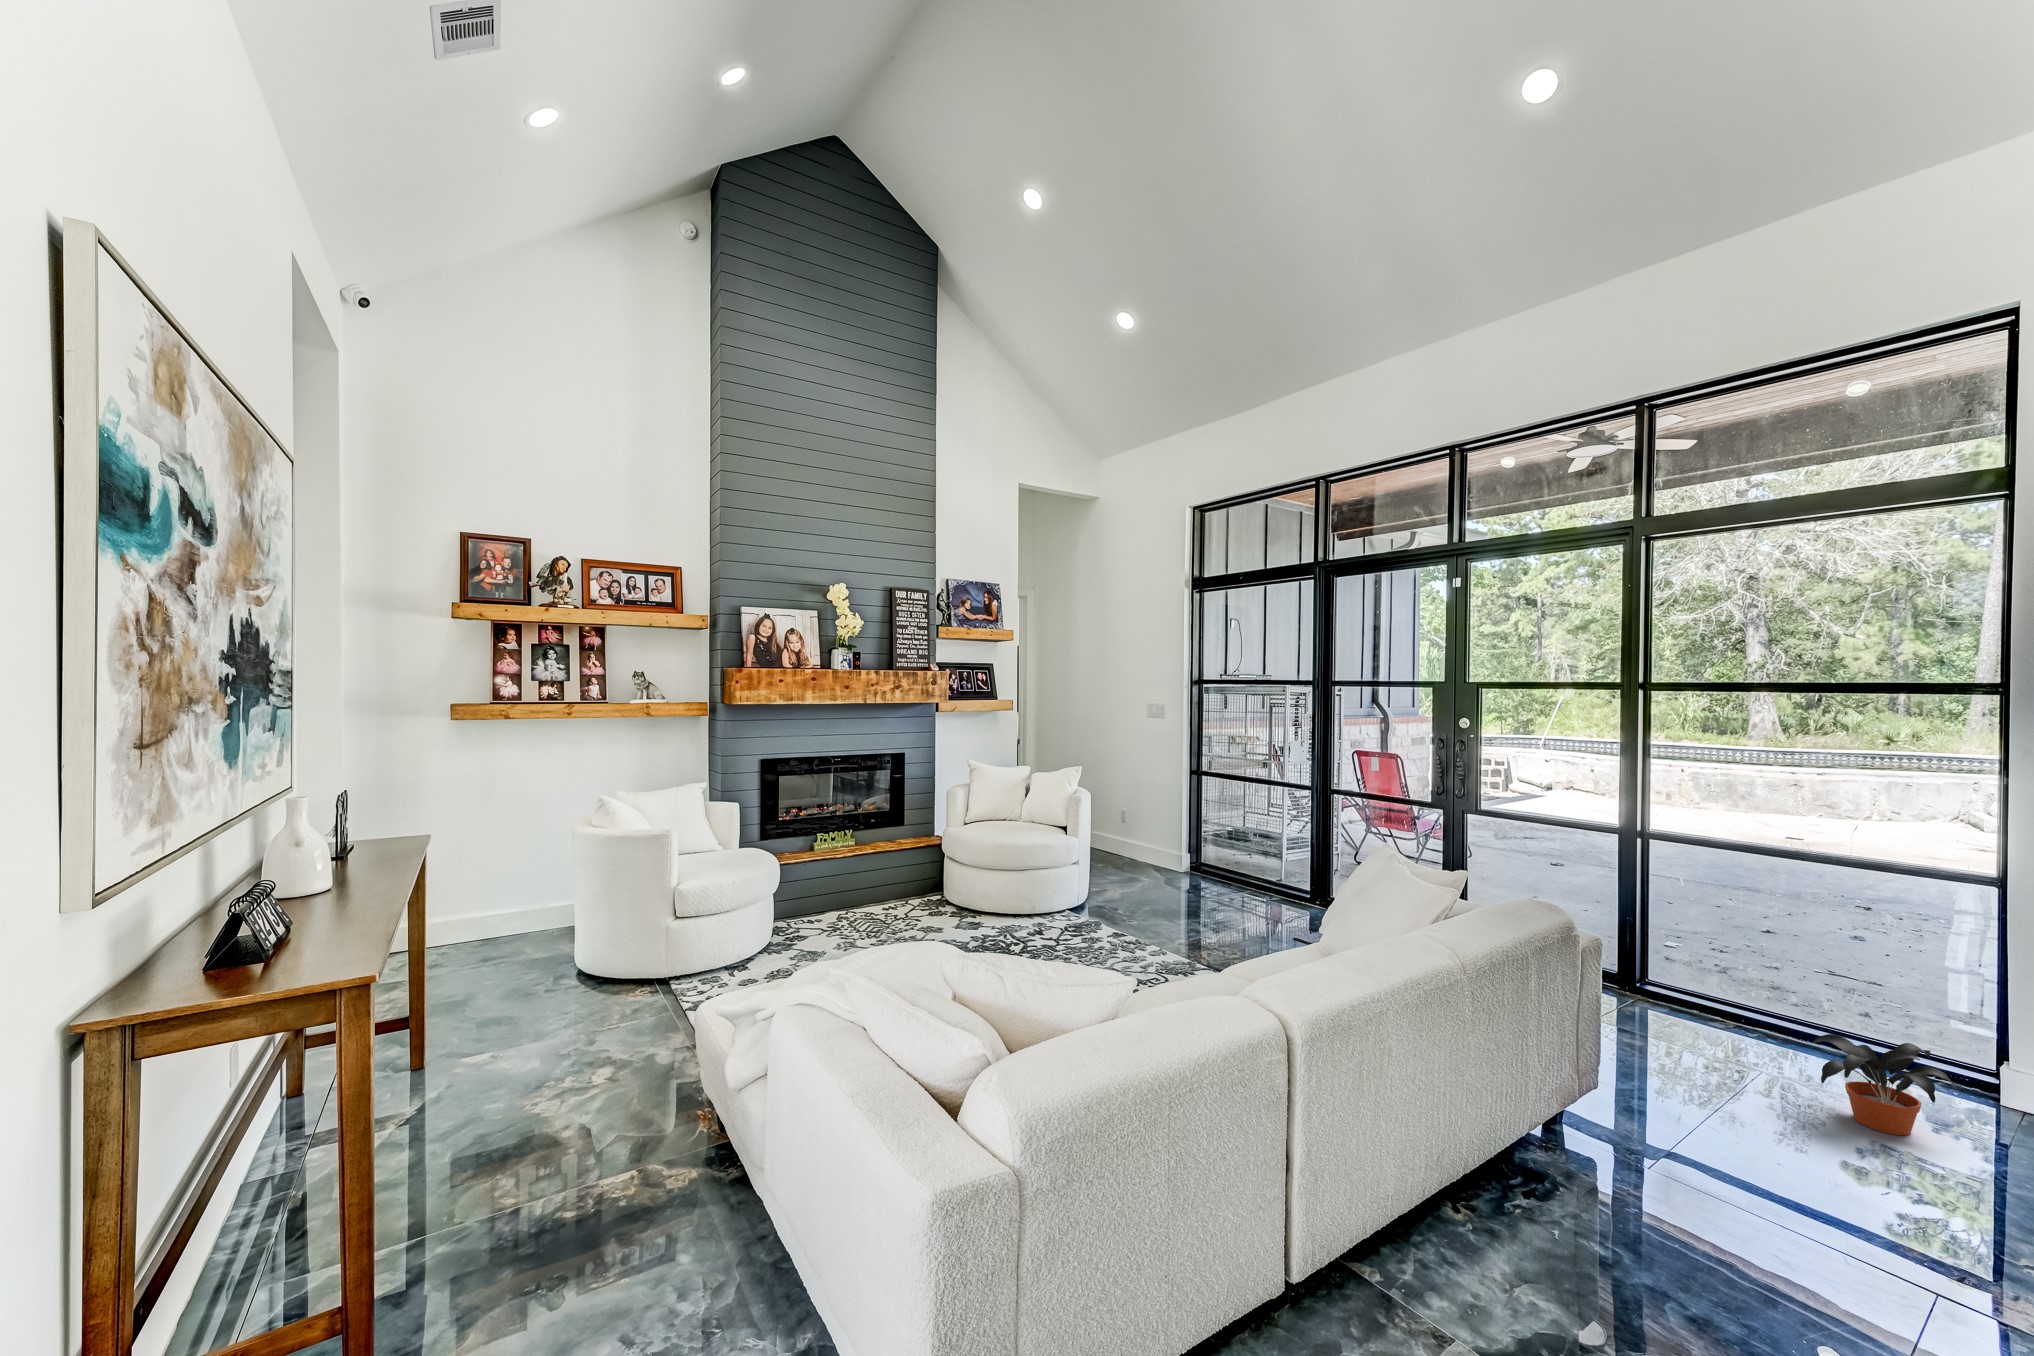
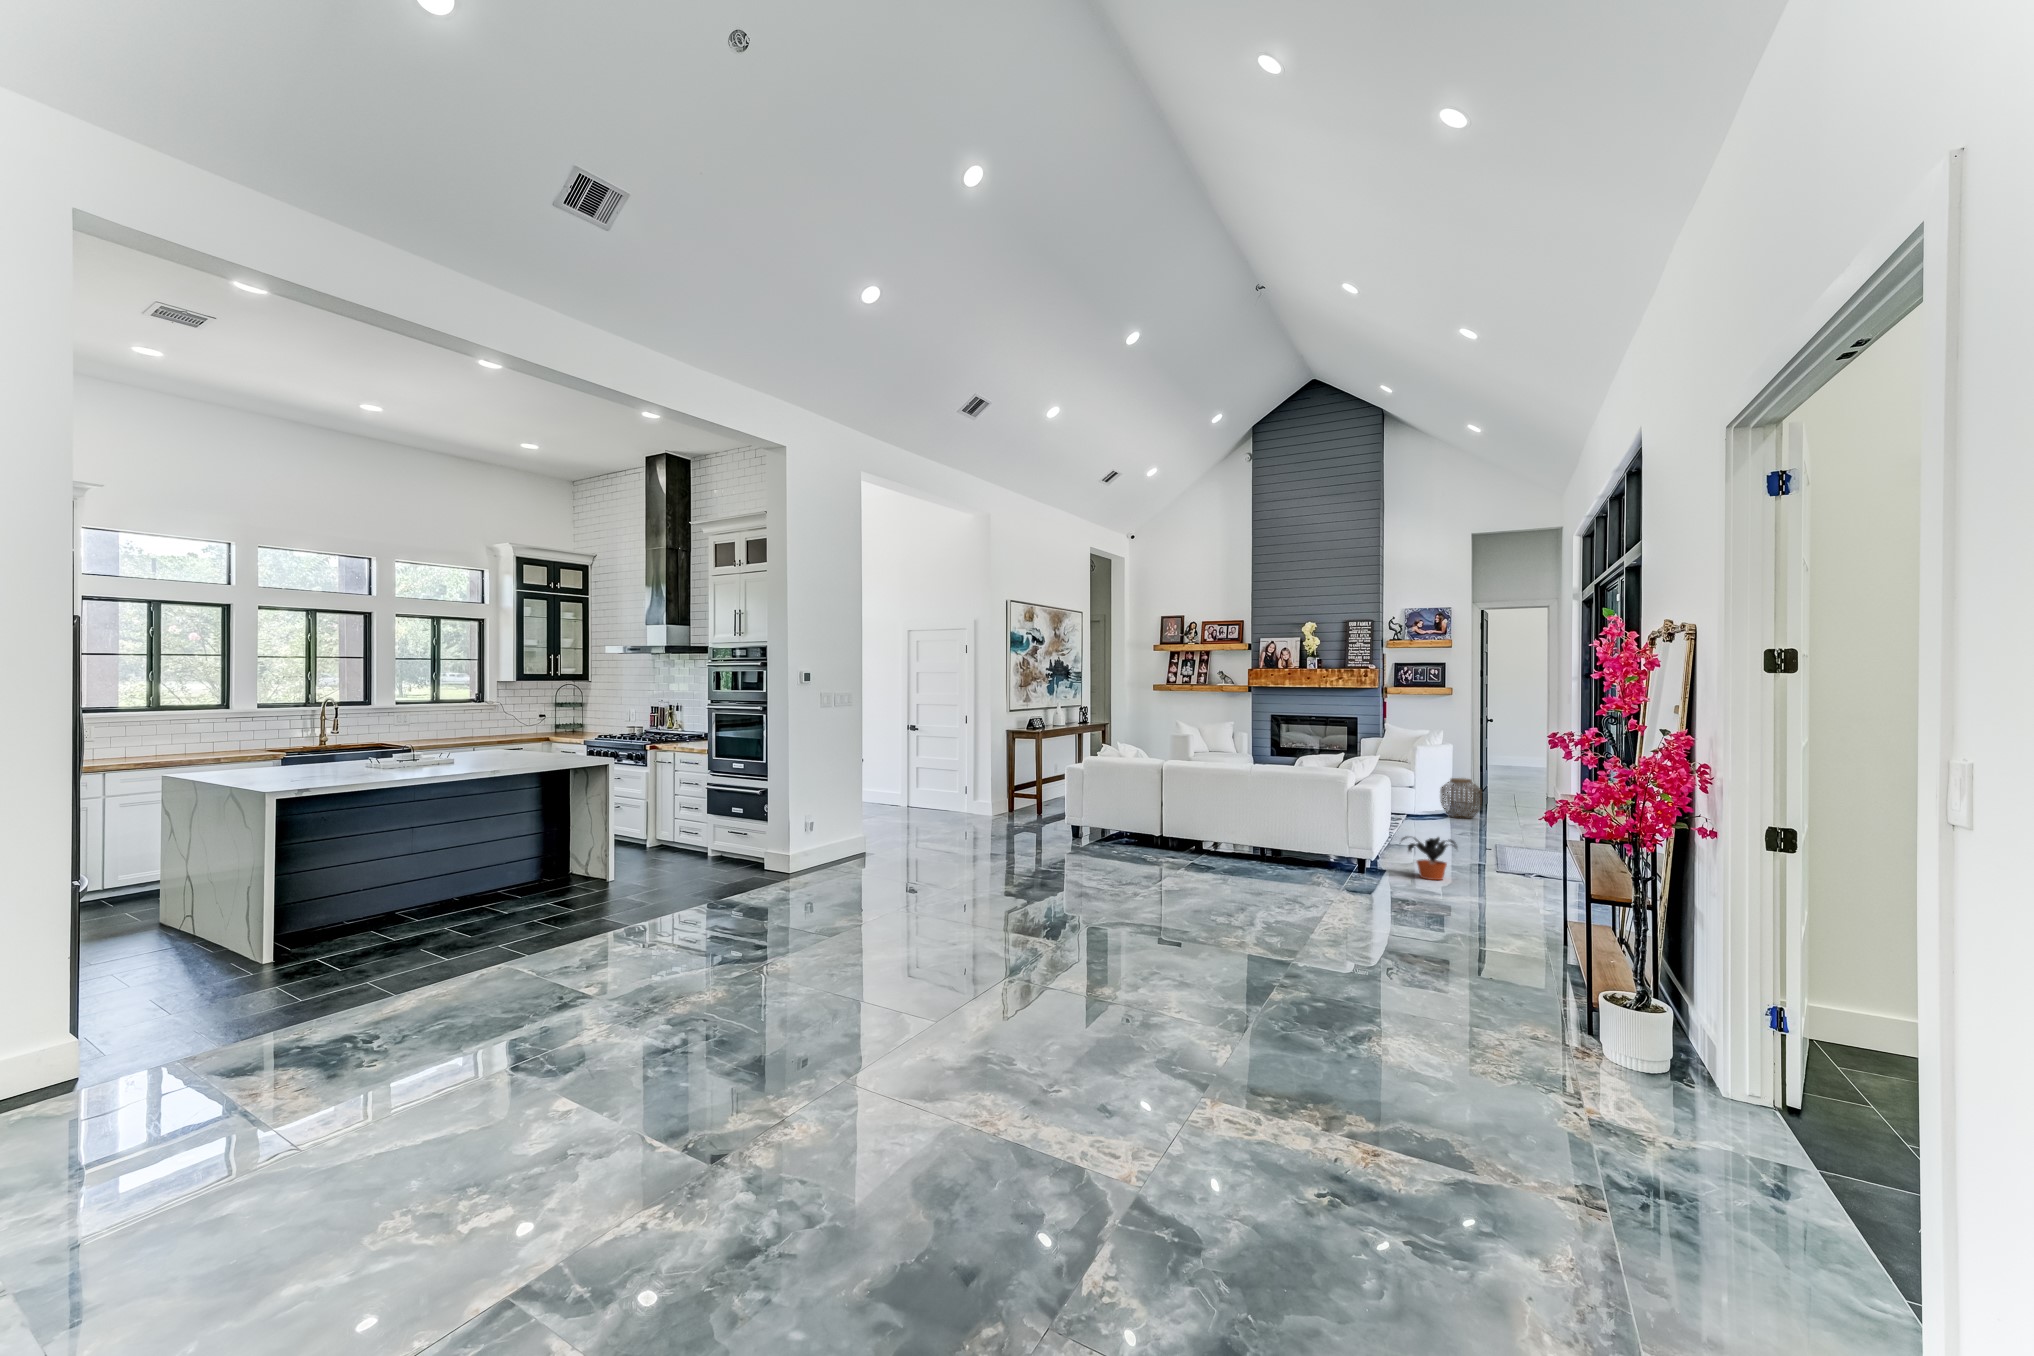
woven basket: none [1112,839,1167,902] -> present [1441,778,1482,819]

